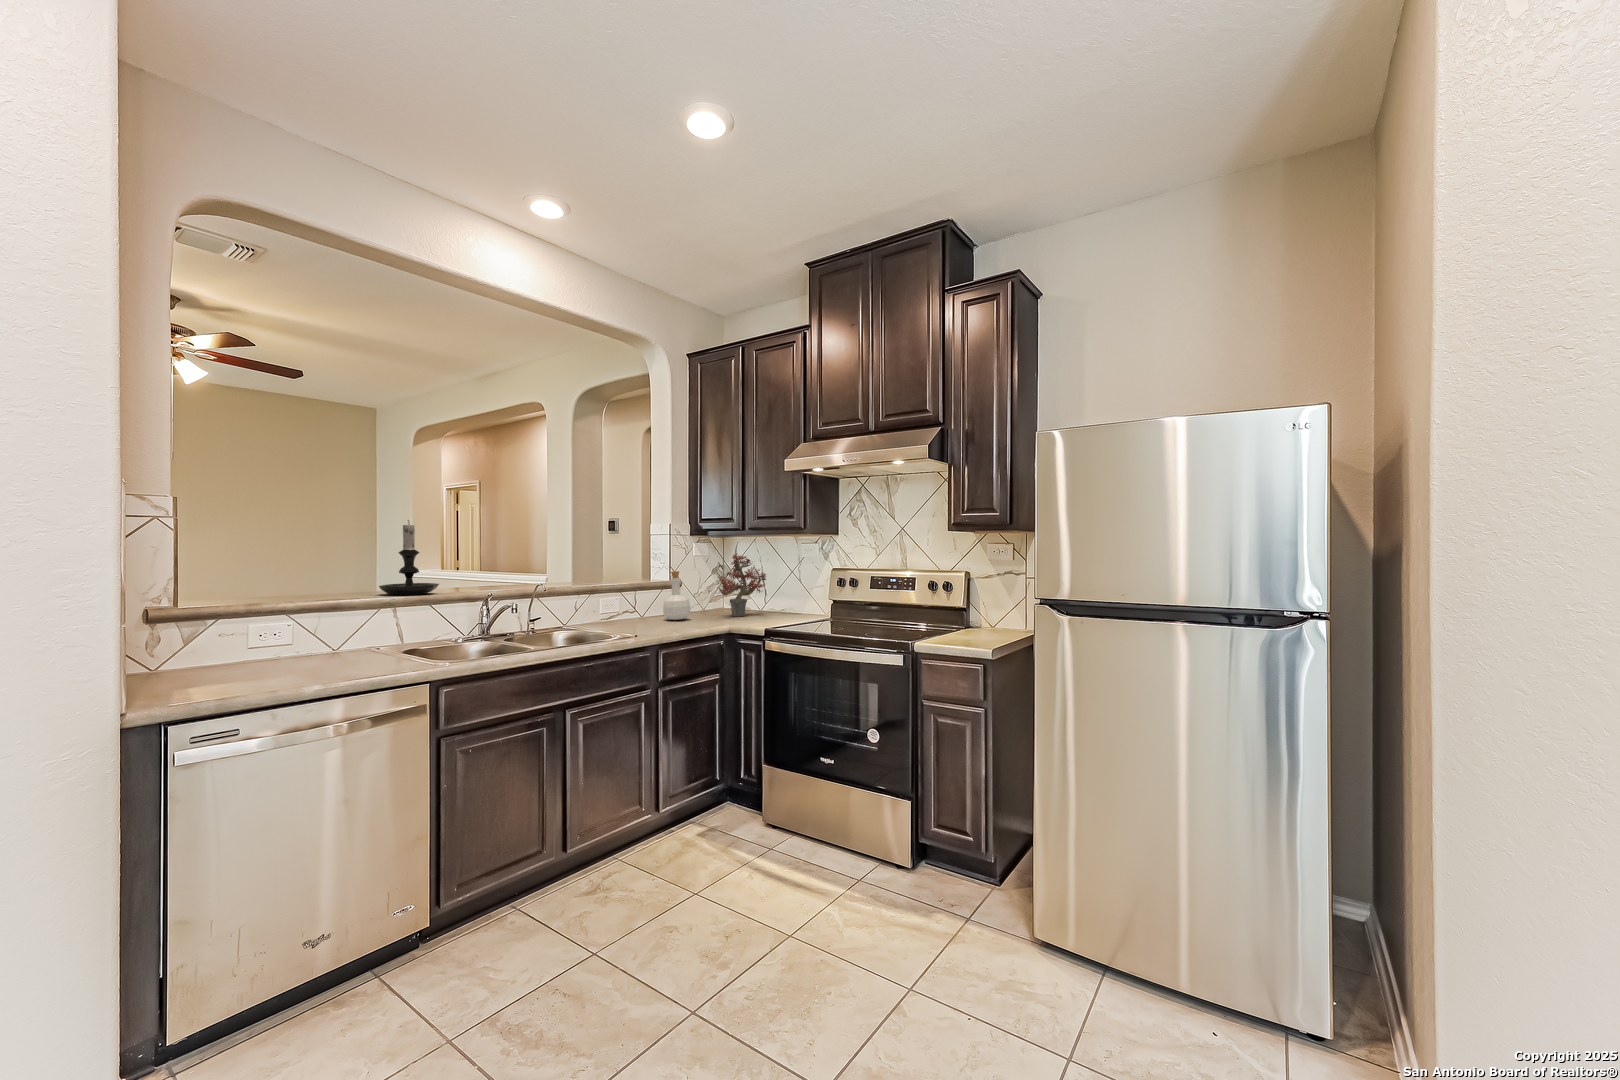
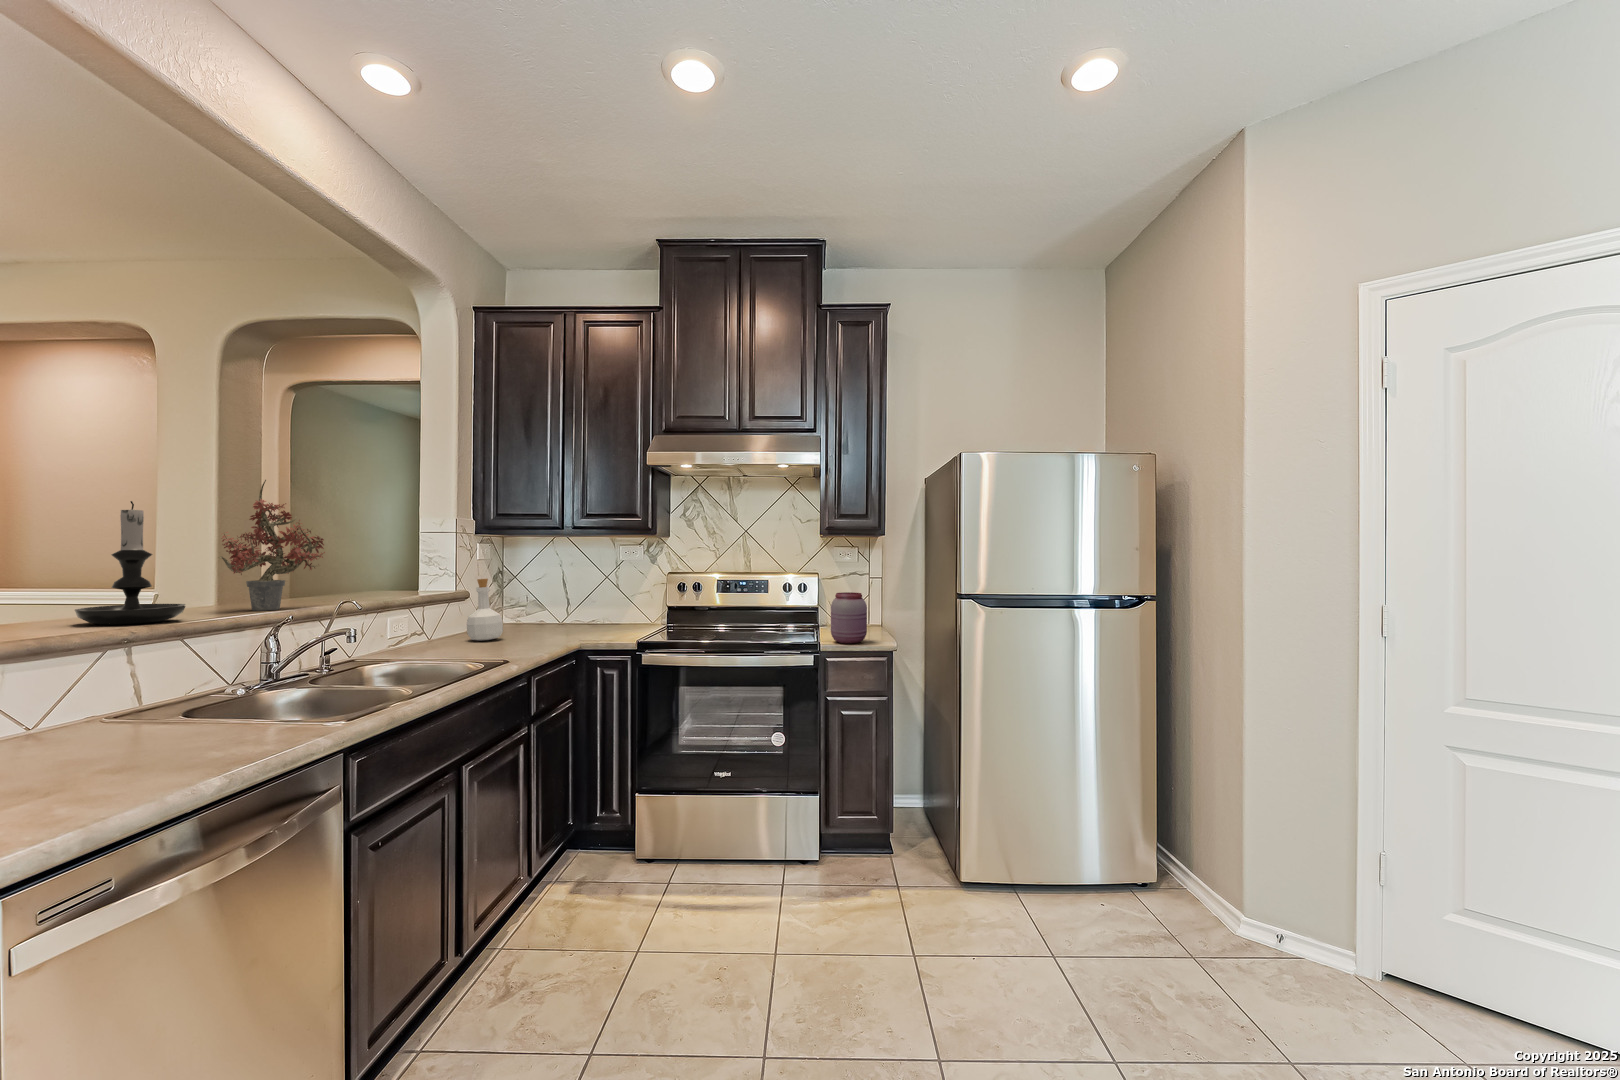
potted plant: present [718,545,766,616] -> present [219,480,325,611]
jar: none [932,593,969,645] -> present [831,592,867,644]

